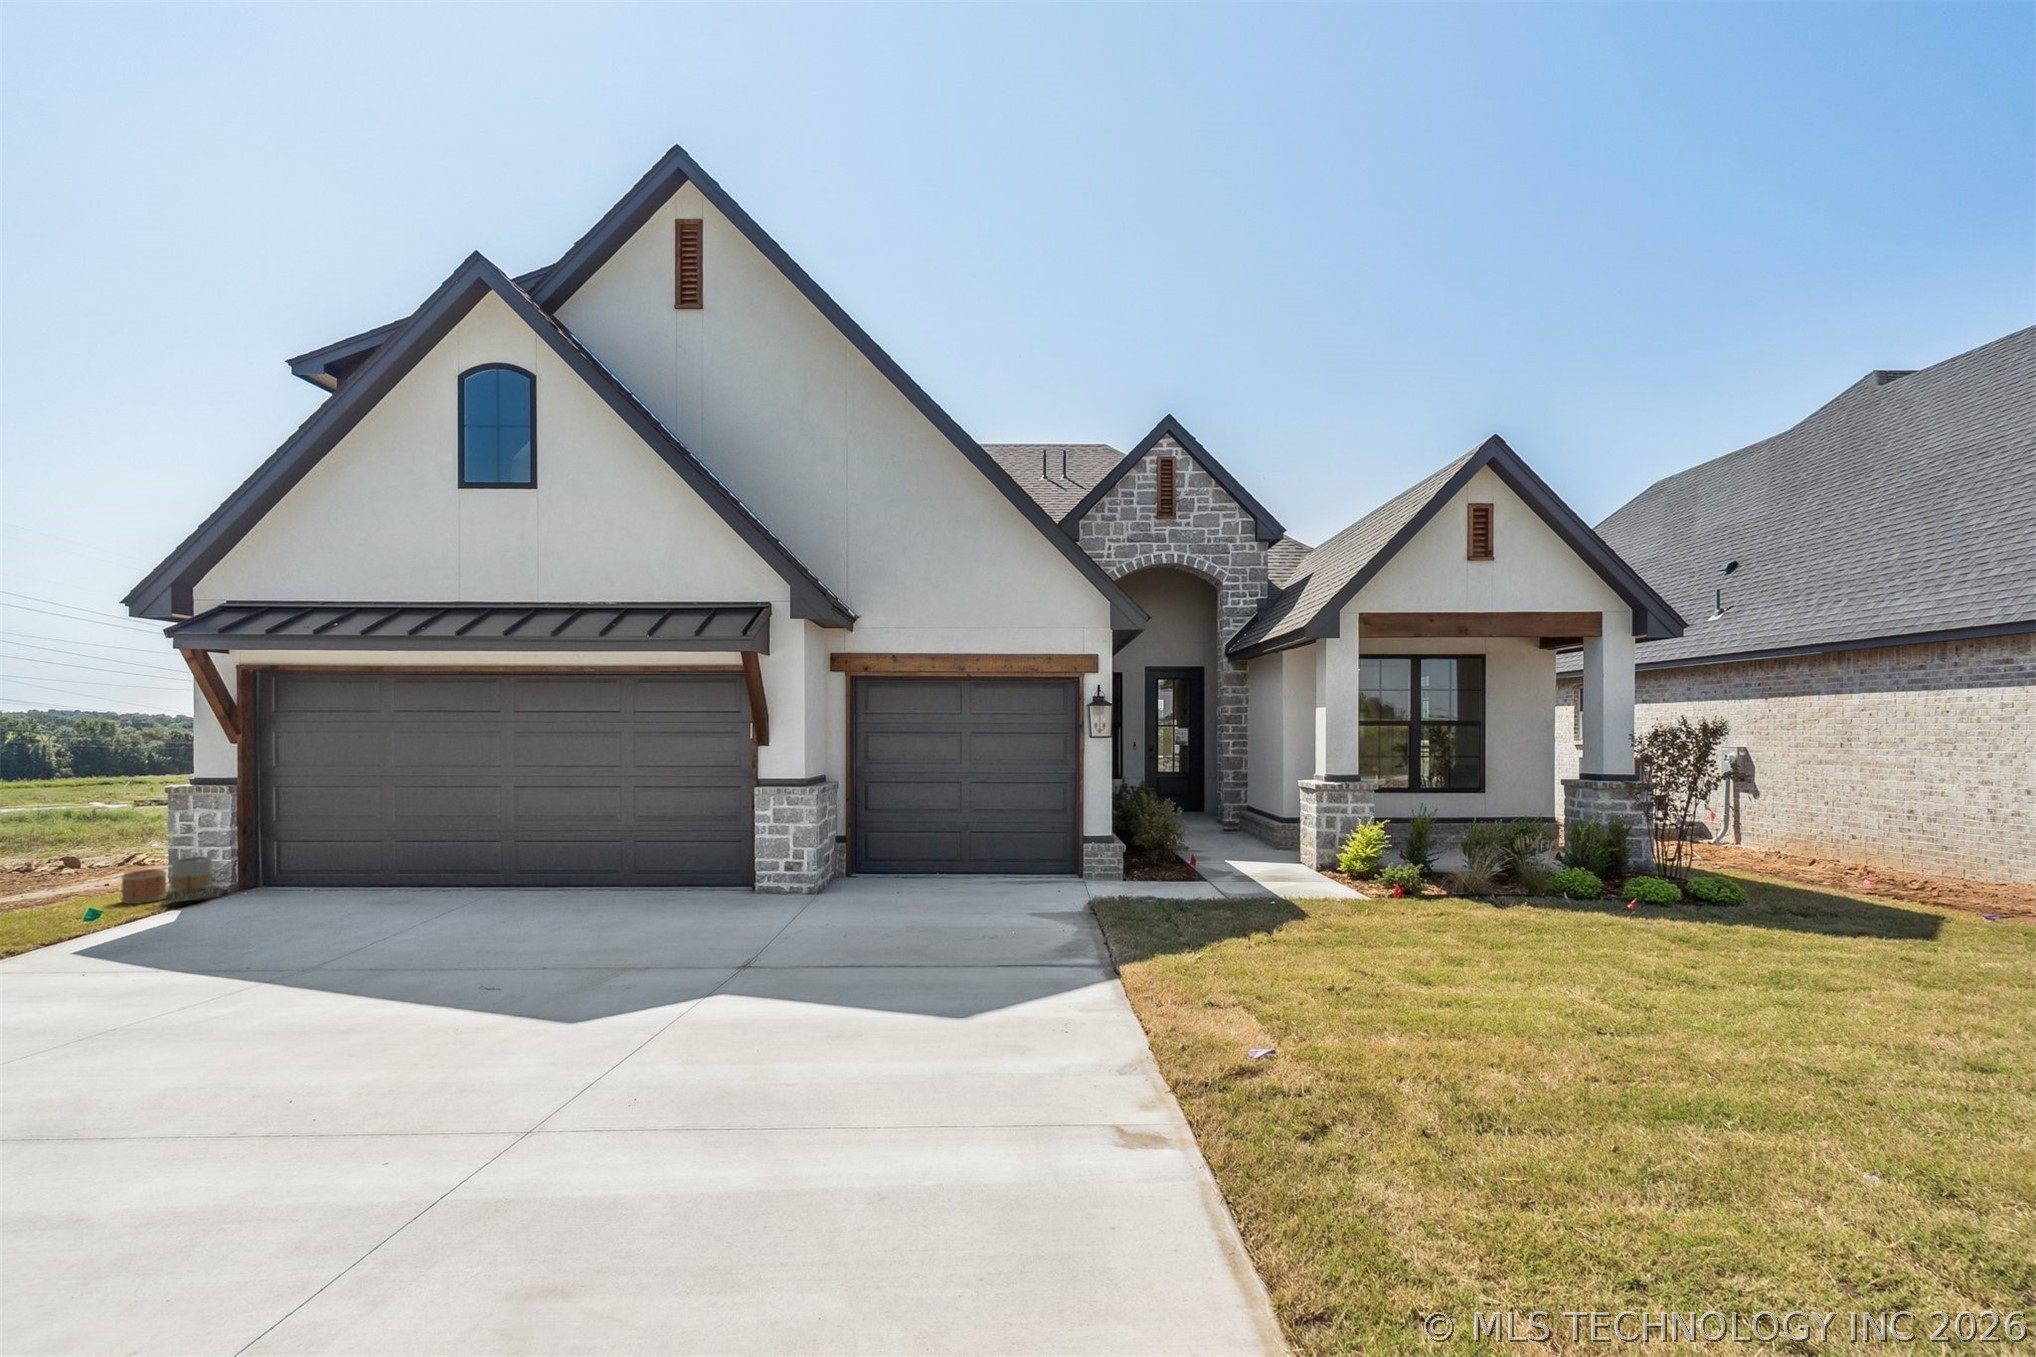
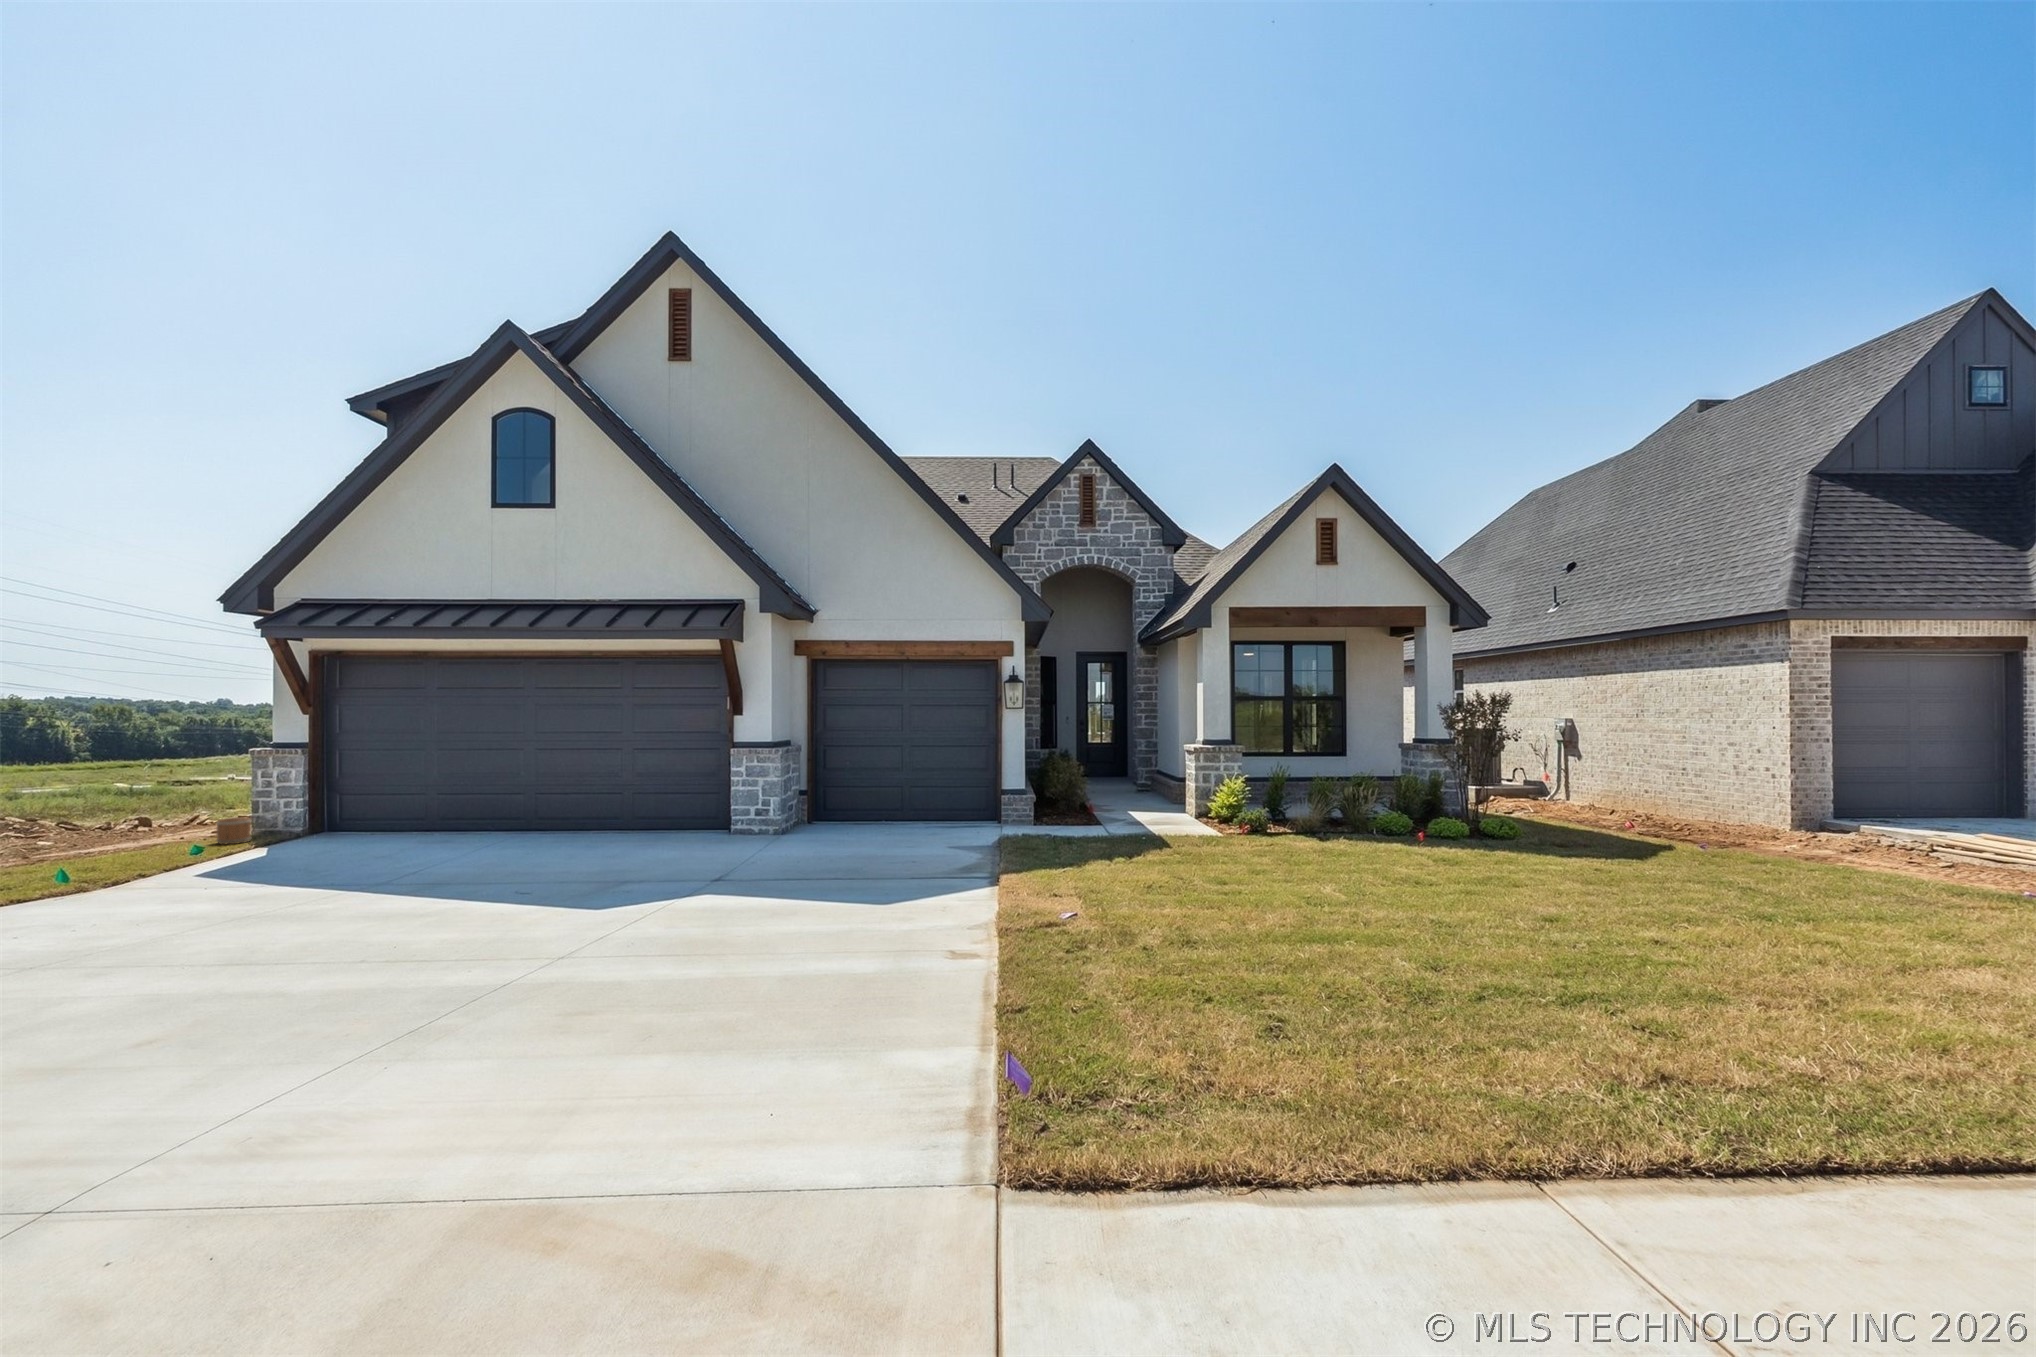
planter: present [172,857,212,890] -> none [258,807,289,844]

